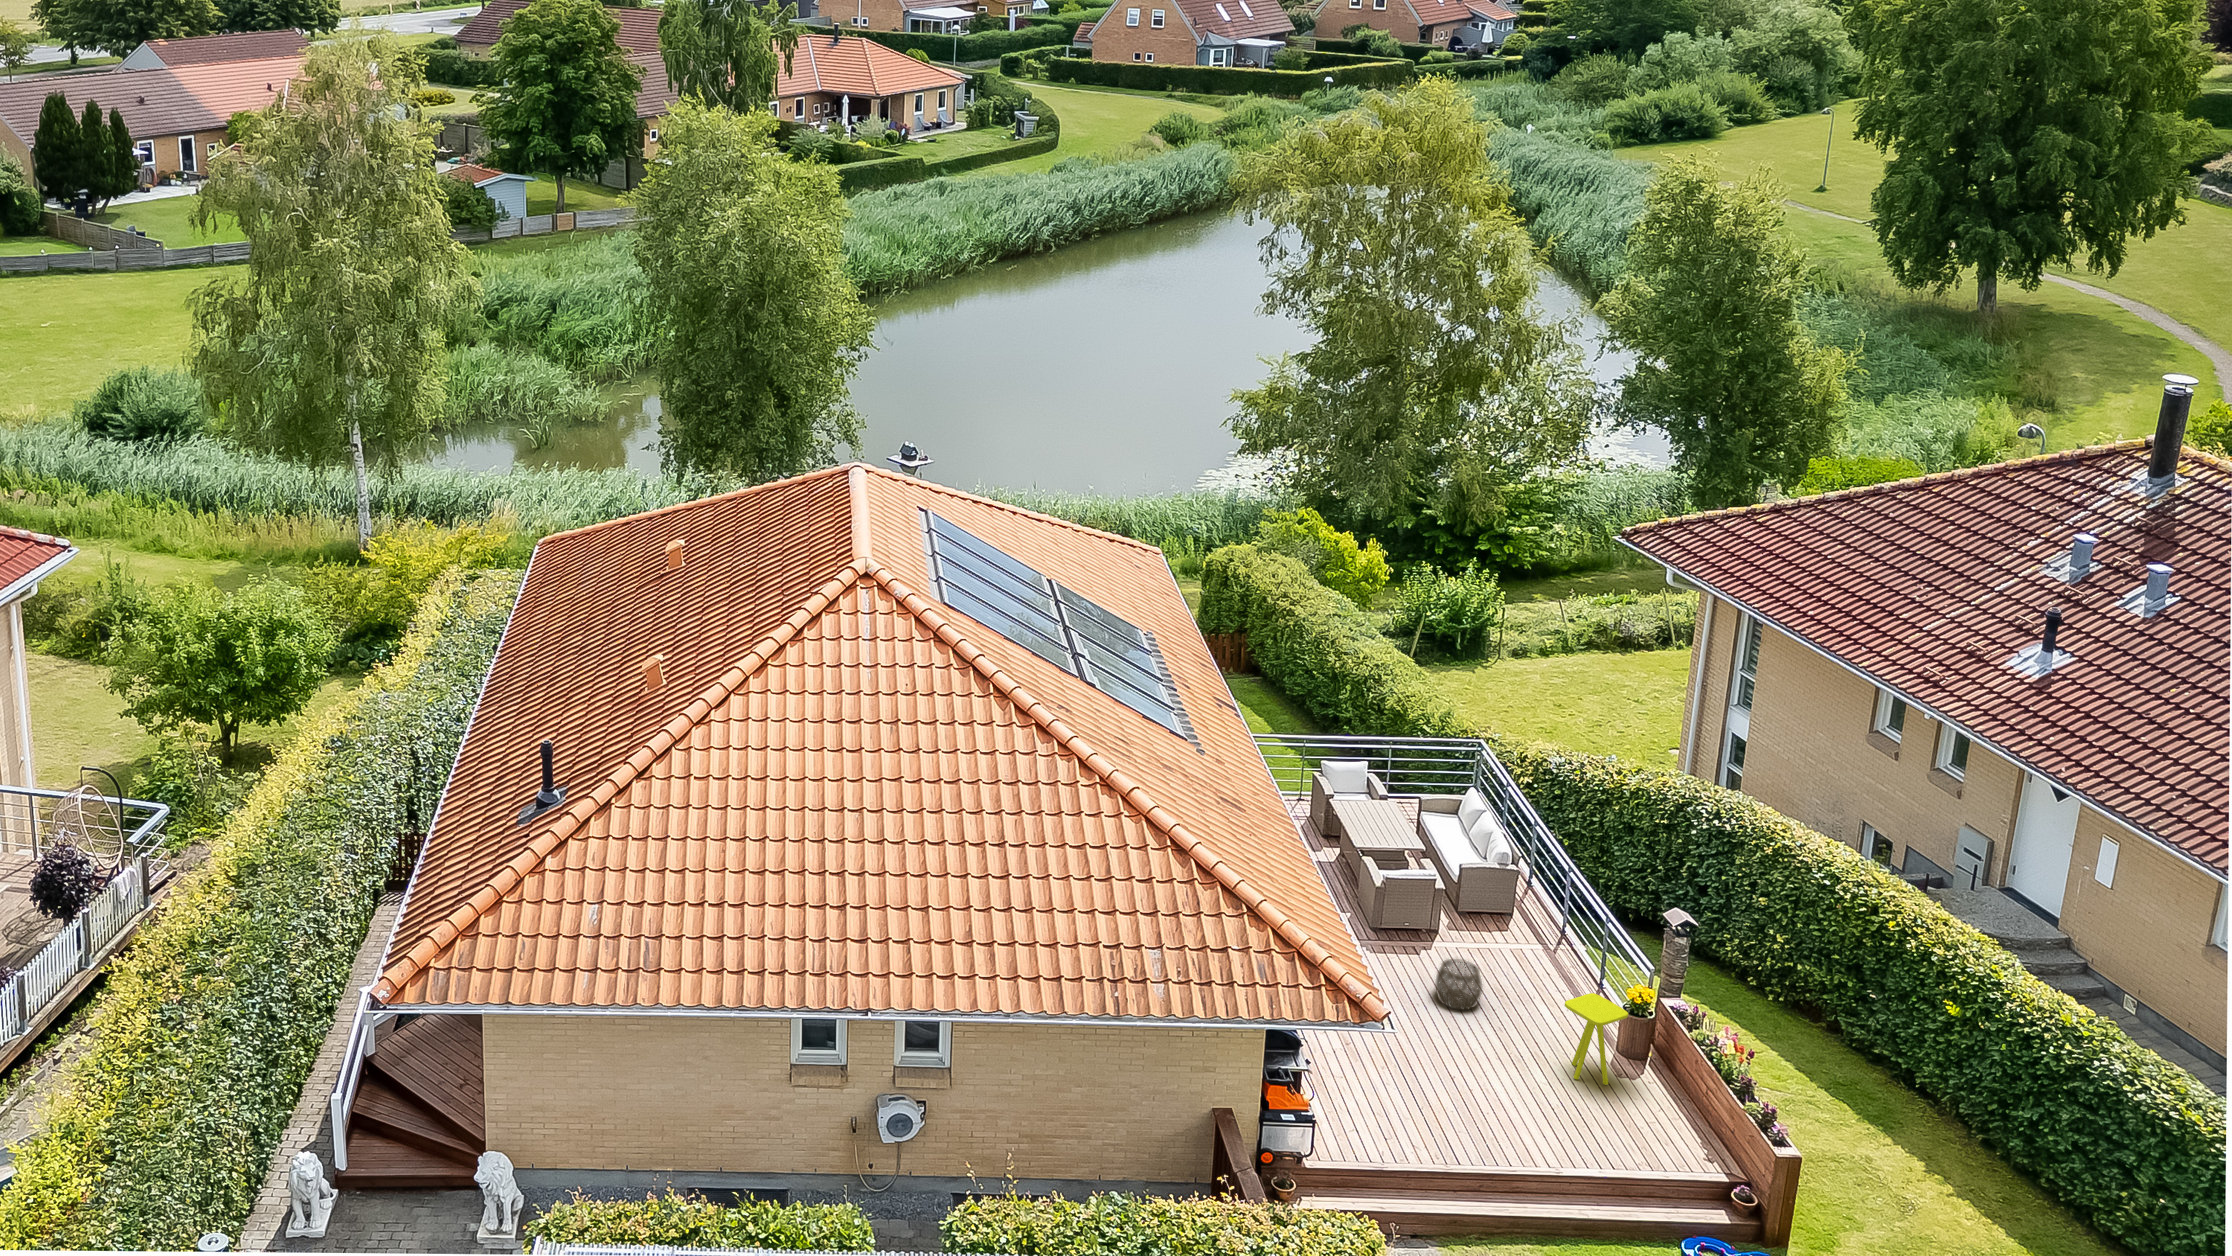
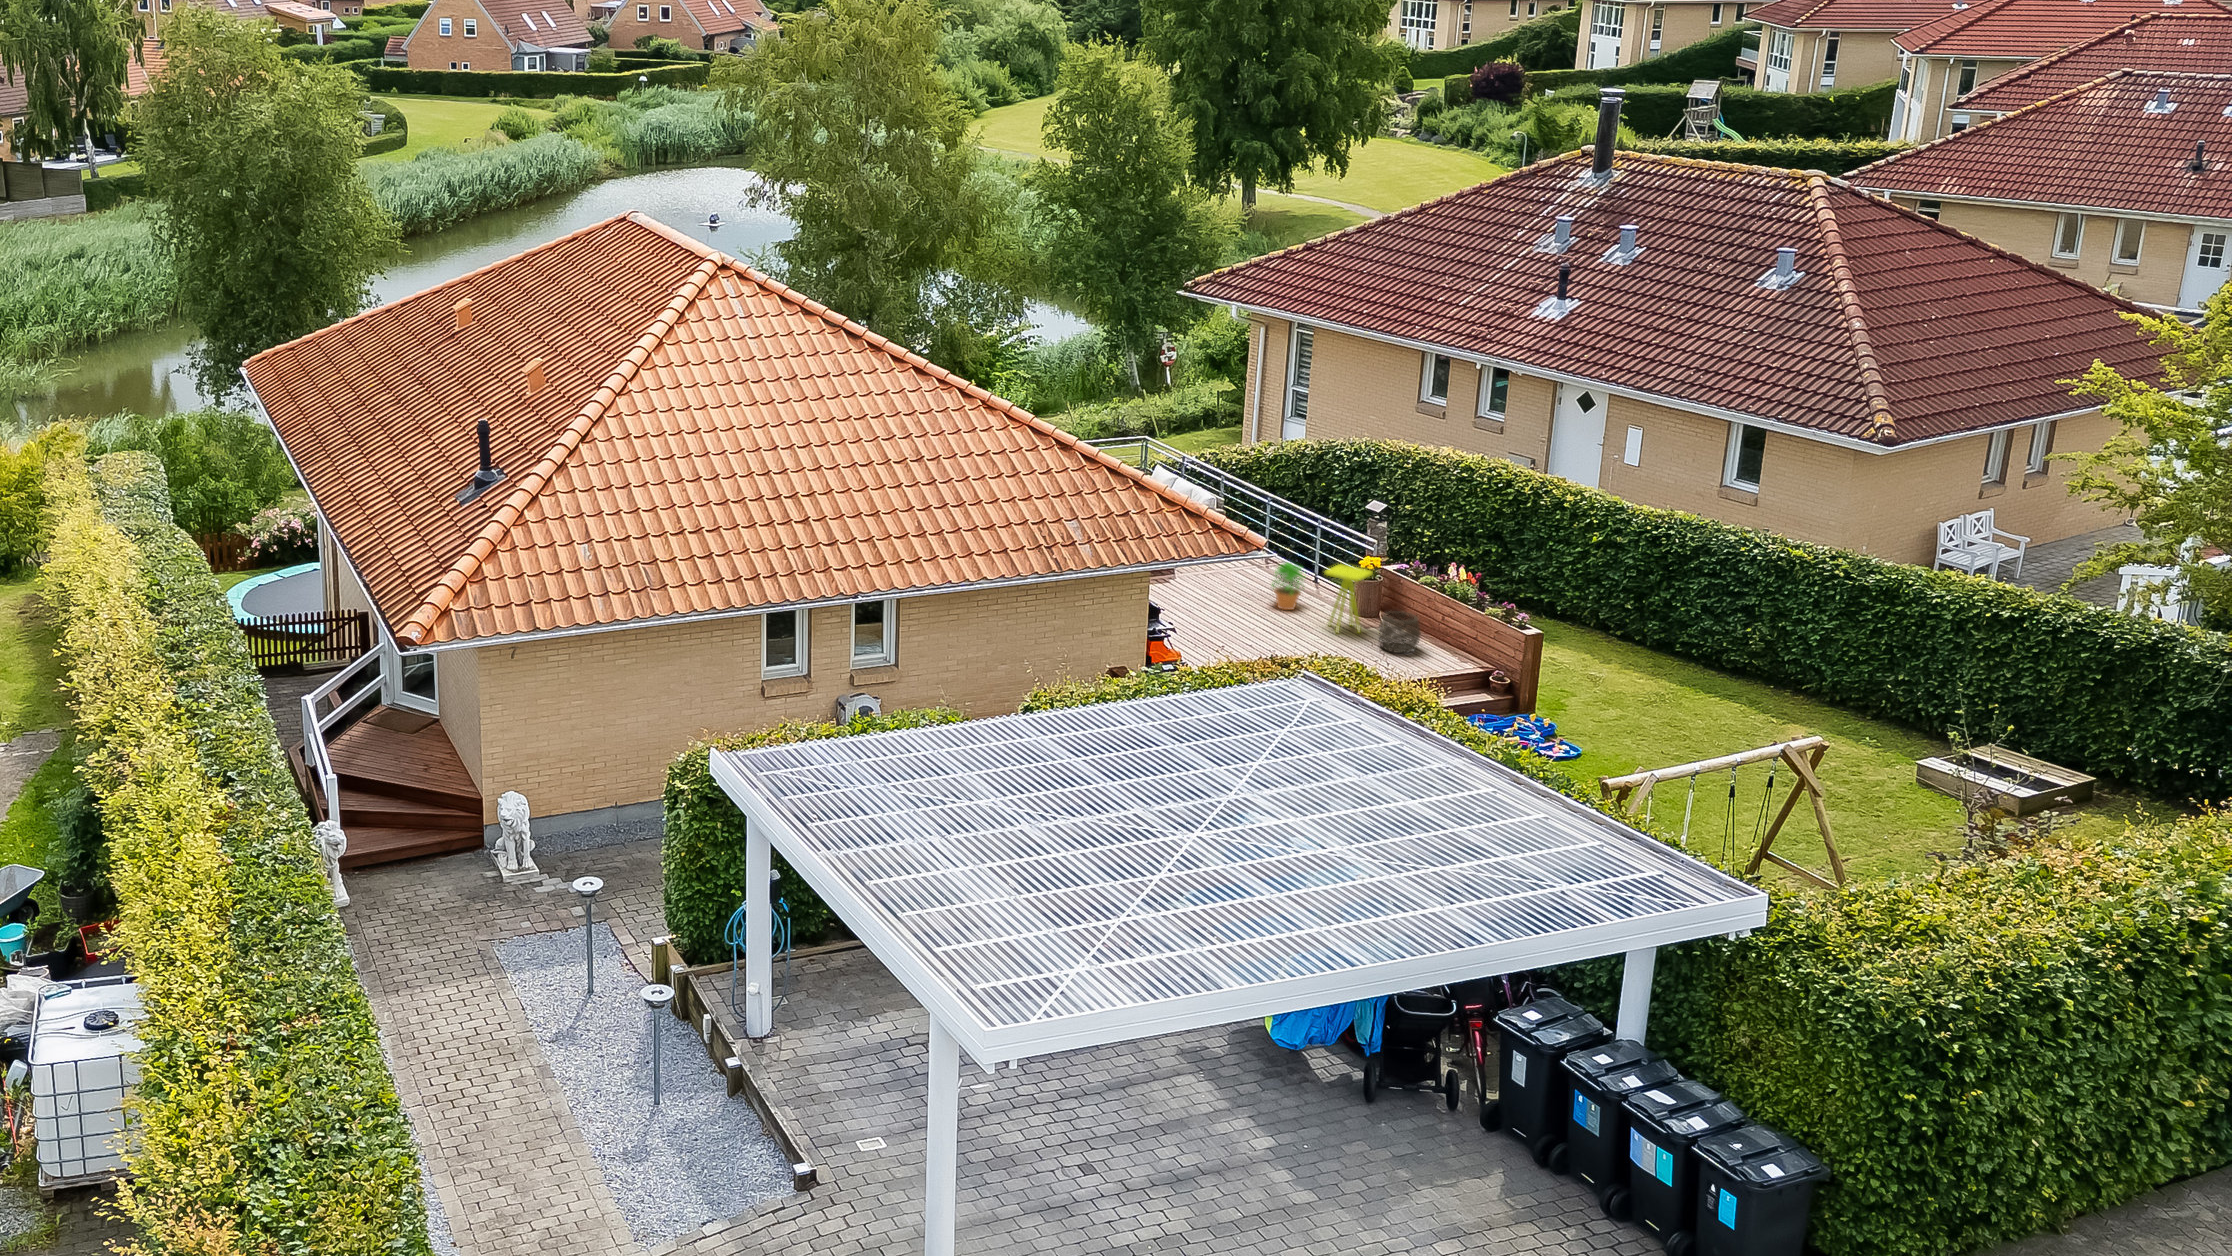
woven basket: present [1436,959,1482,1010] -> present [1378,611,1421,653]
potted plant: none [1515,970,1567,1029] -> present [1272,563,1305,610]

